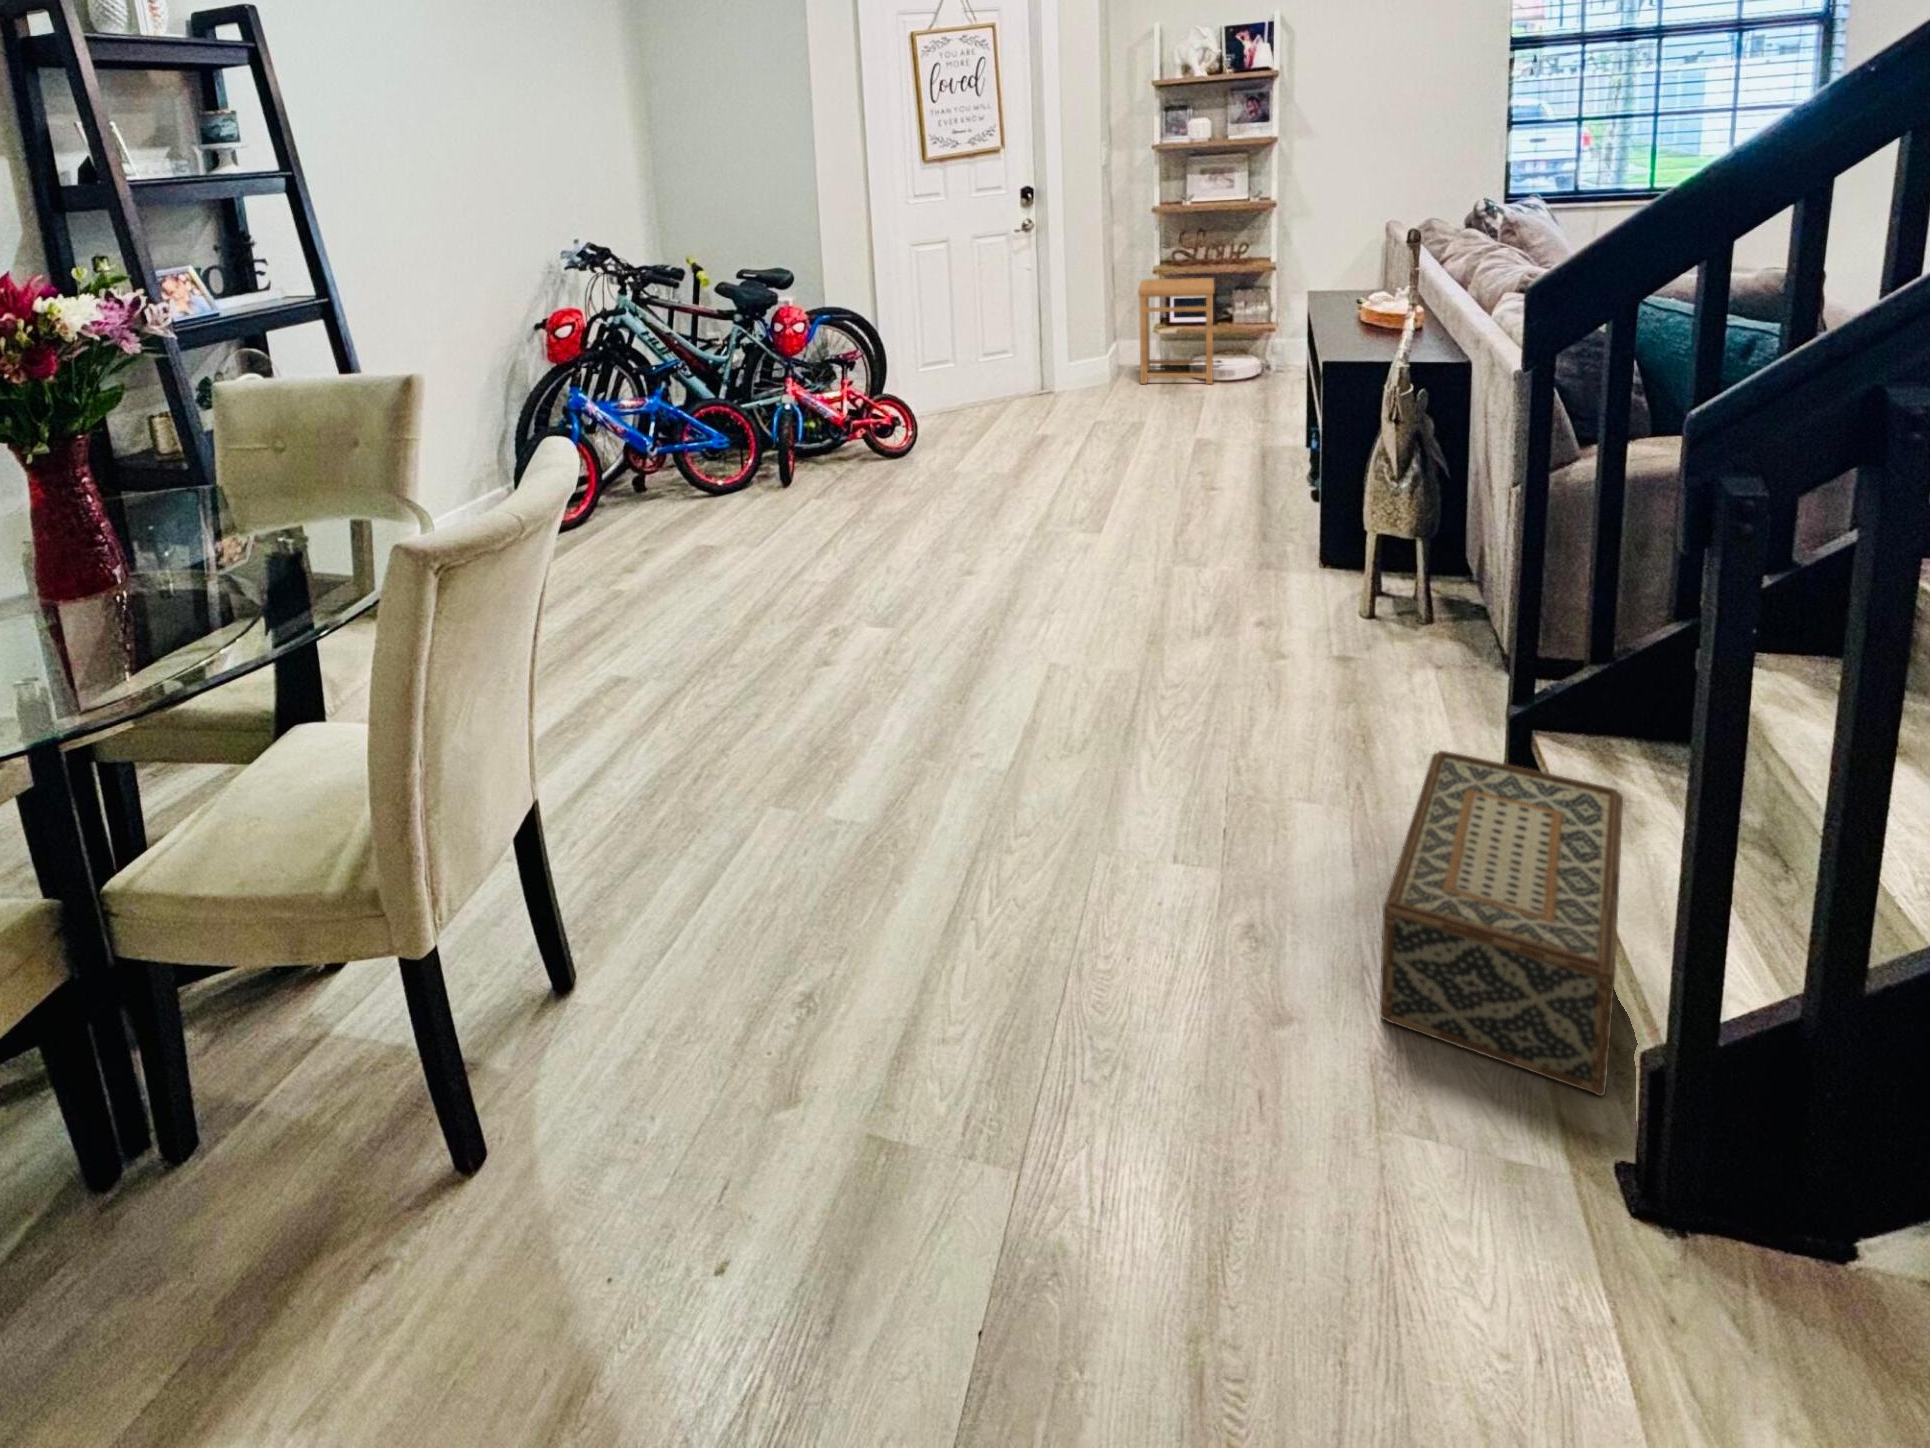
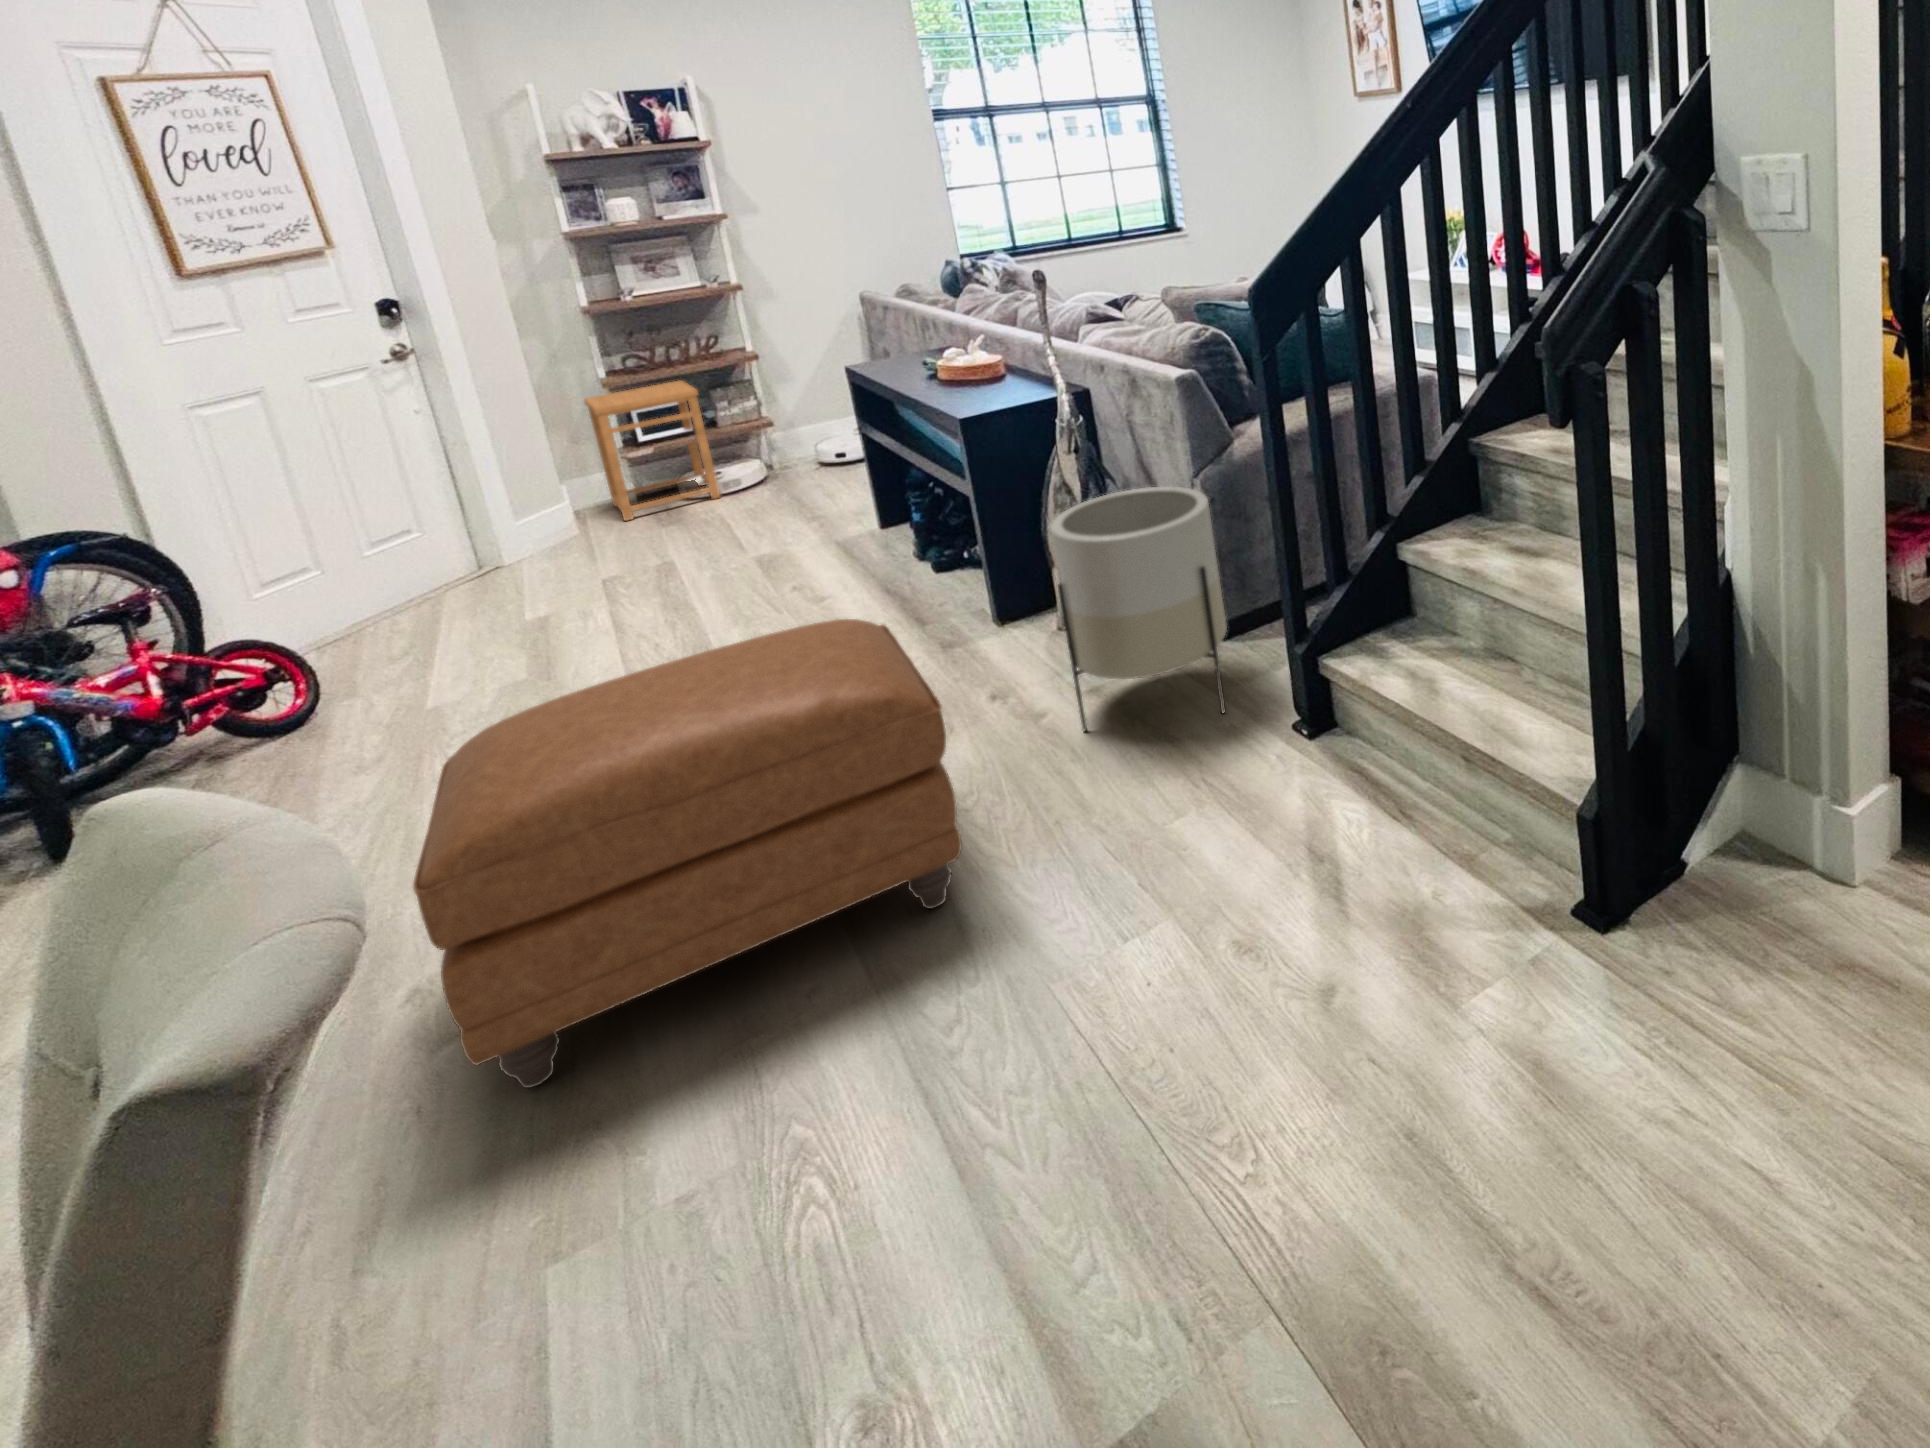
planter: none [1297,475,1486,744] -> present [1051,487,1227,731]
ottoman: none [798,487,1143,754] -> present [413,619,962,1088]
woven basket: present [1379,751,1623,1096] -> none [1283,663,1532,932]

